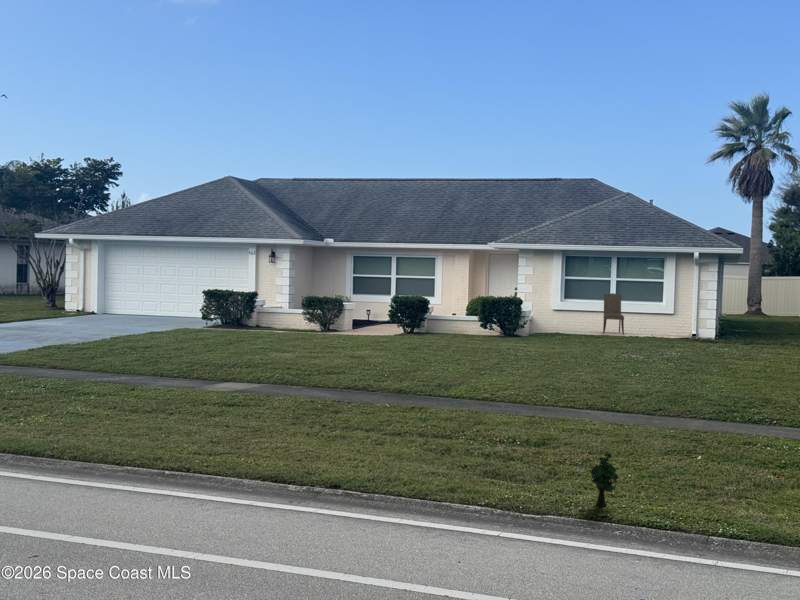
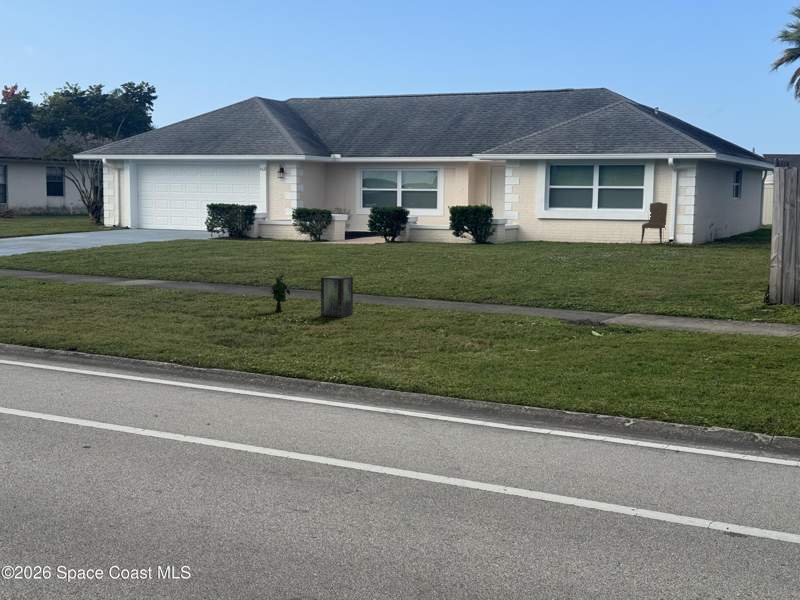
chair: present [603,293,624,334] -> present [641,202,668,244]
storage box: none [681,454,722,519] -> present [321,276,353,317]

